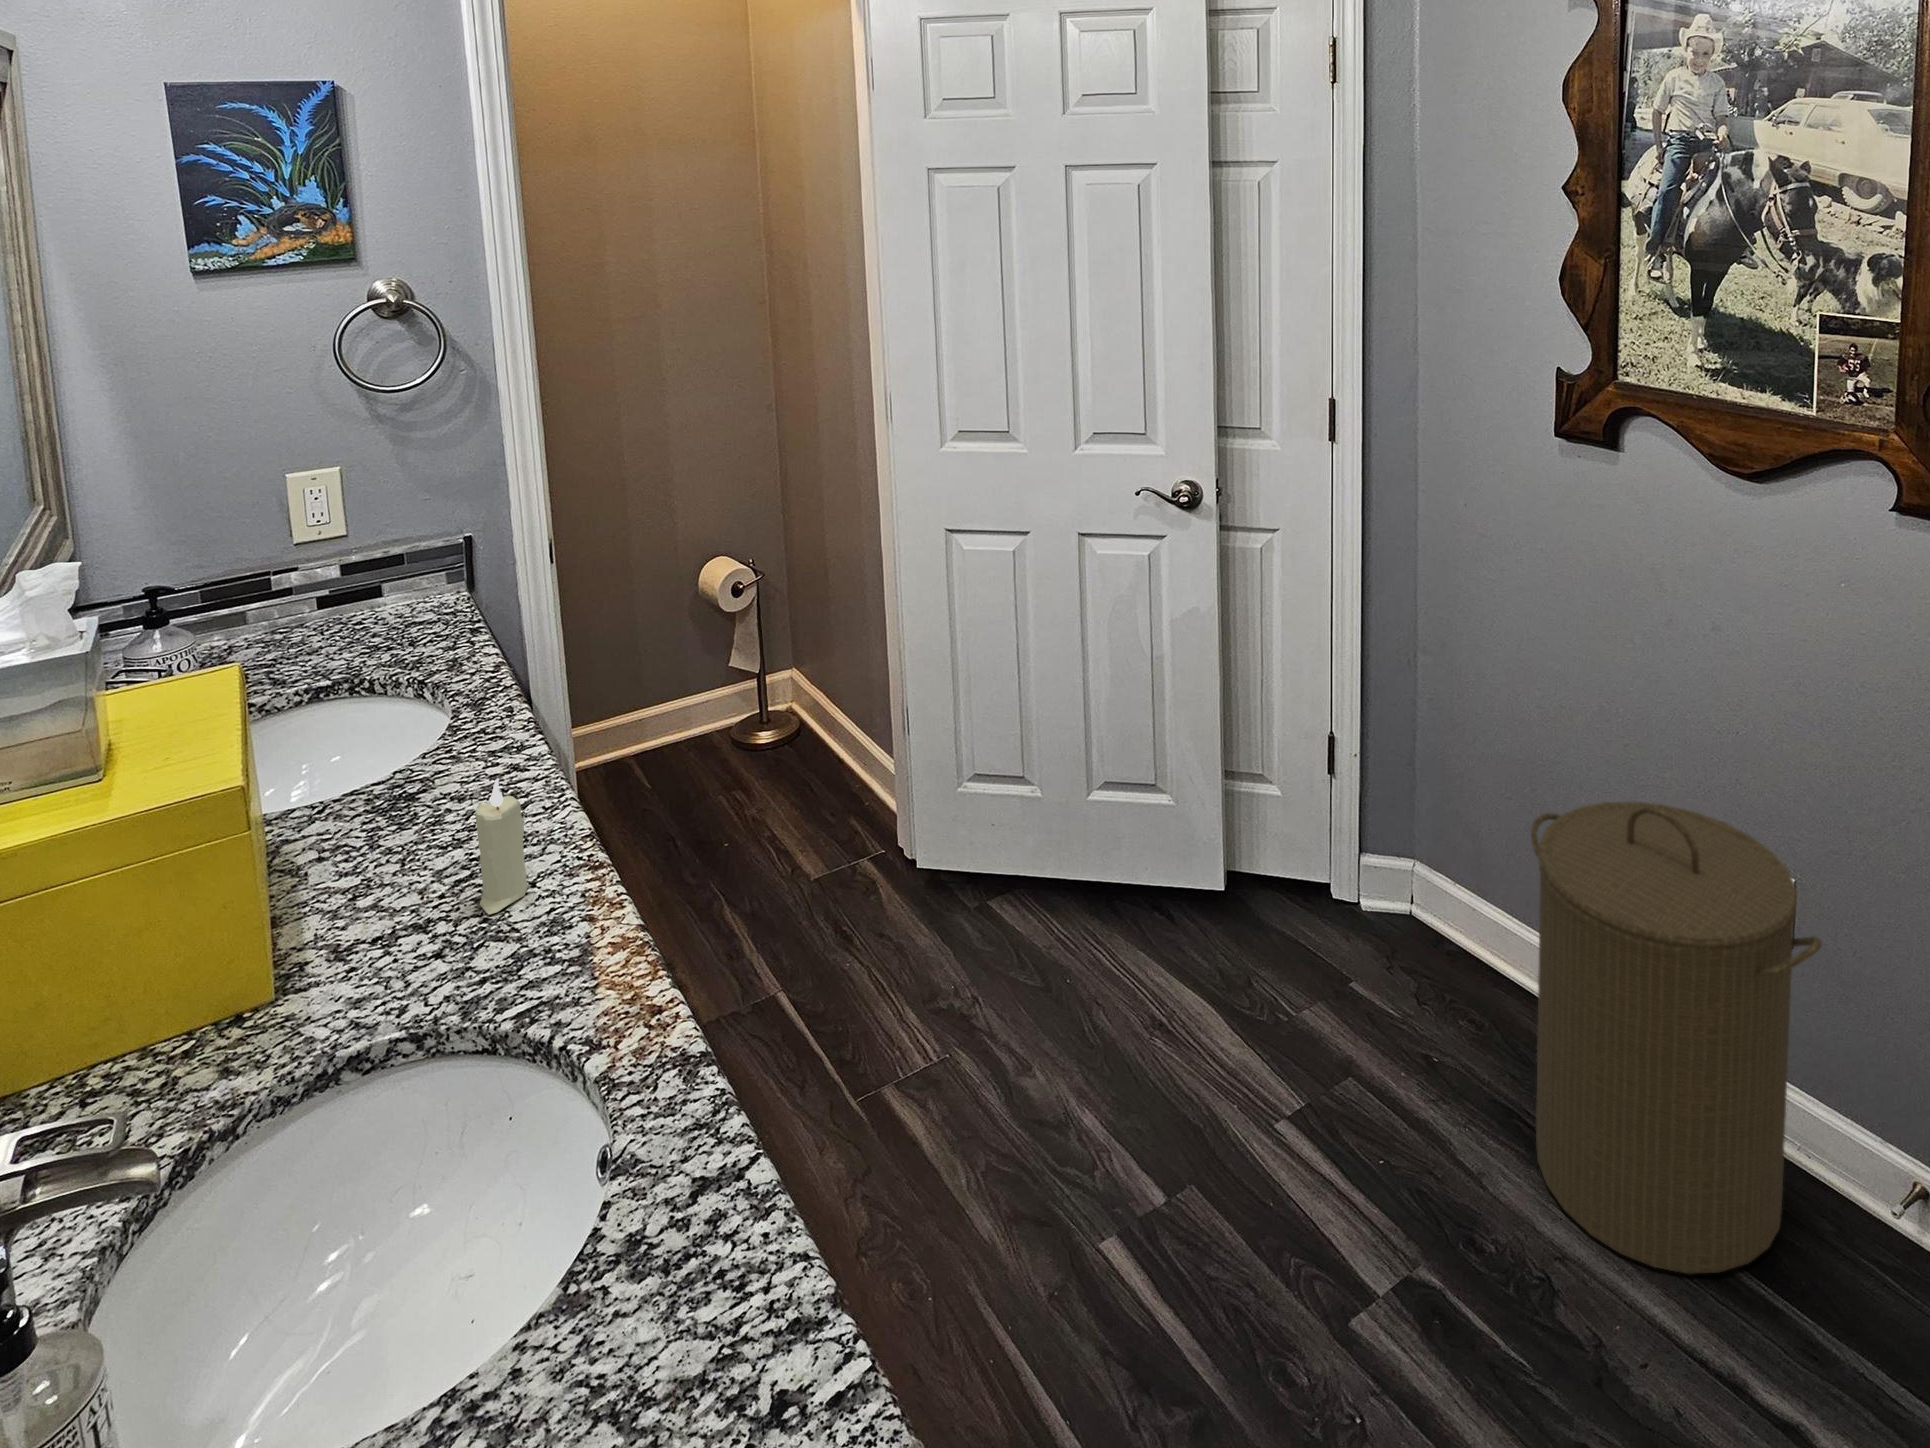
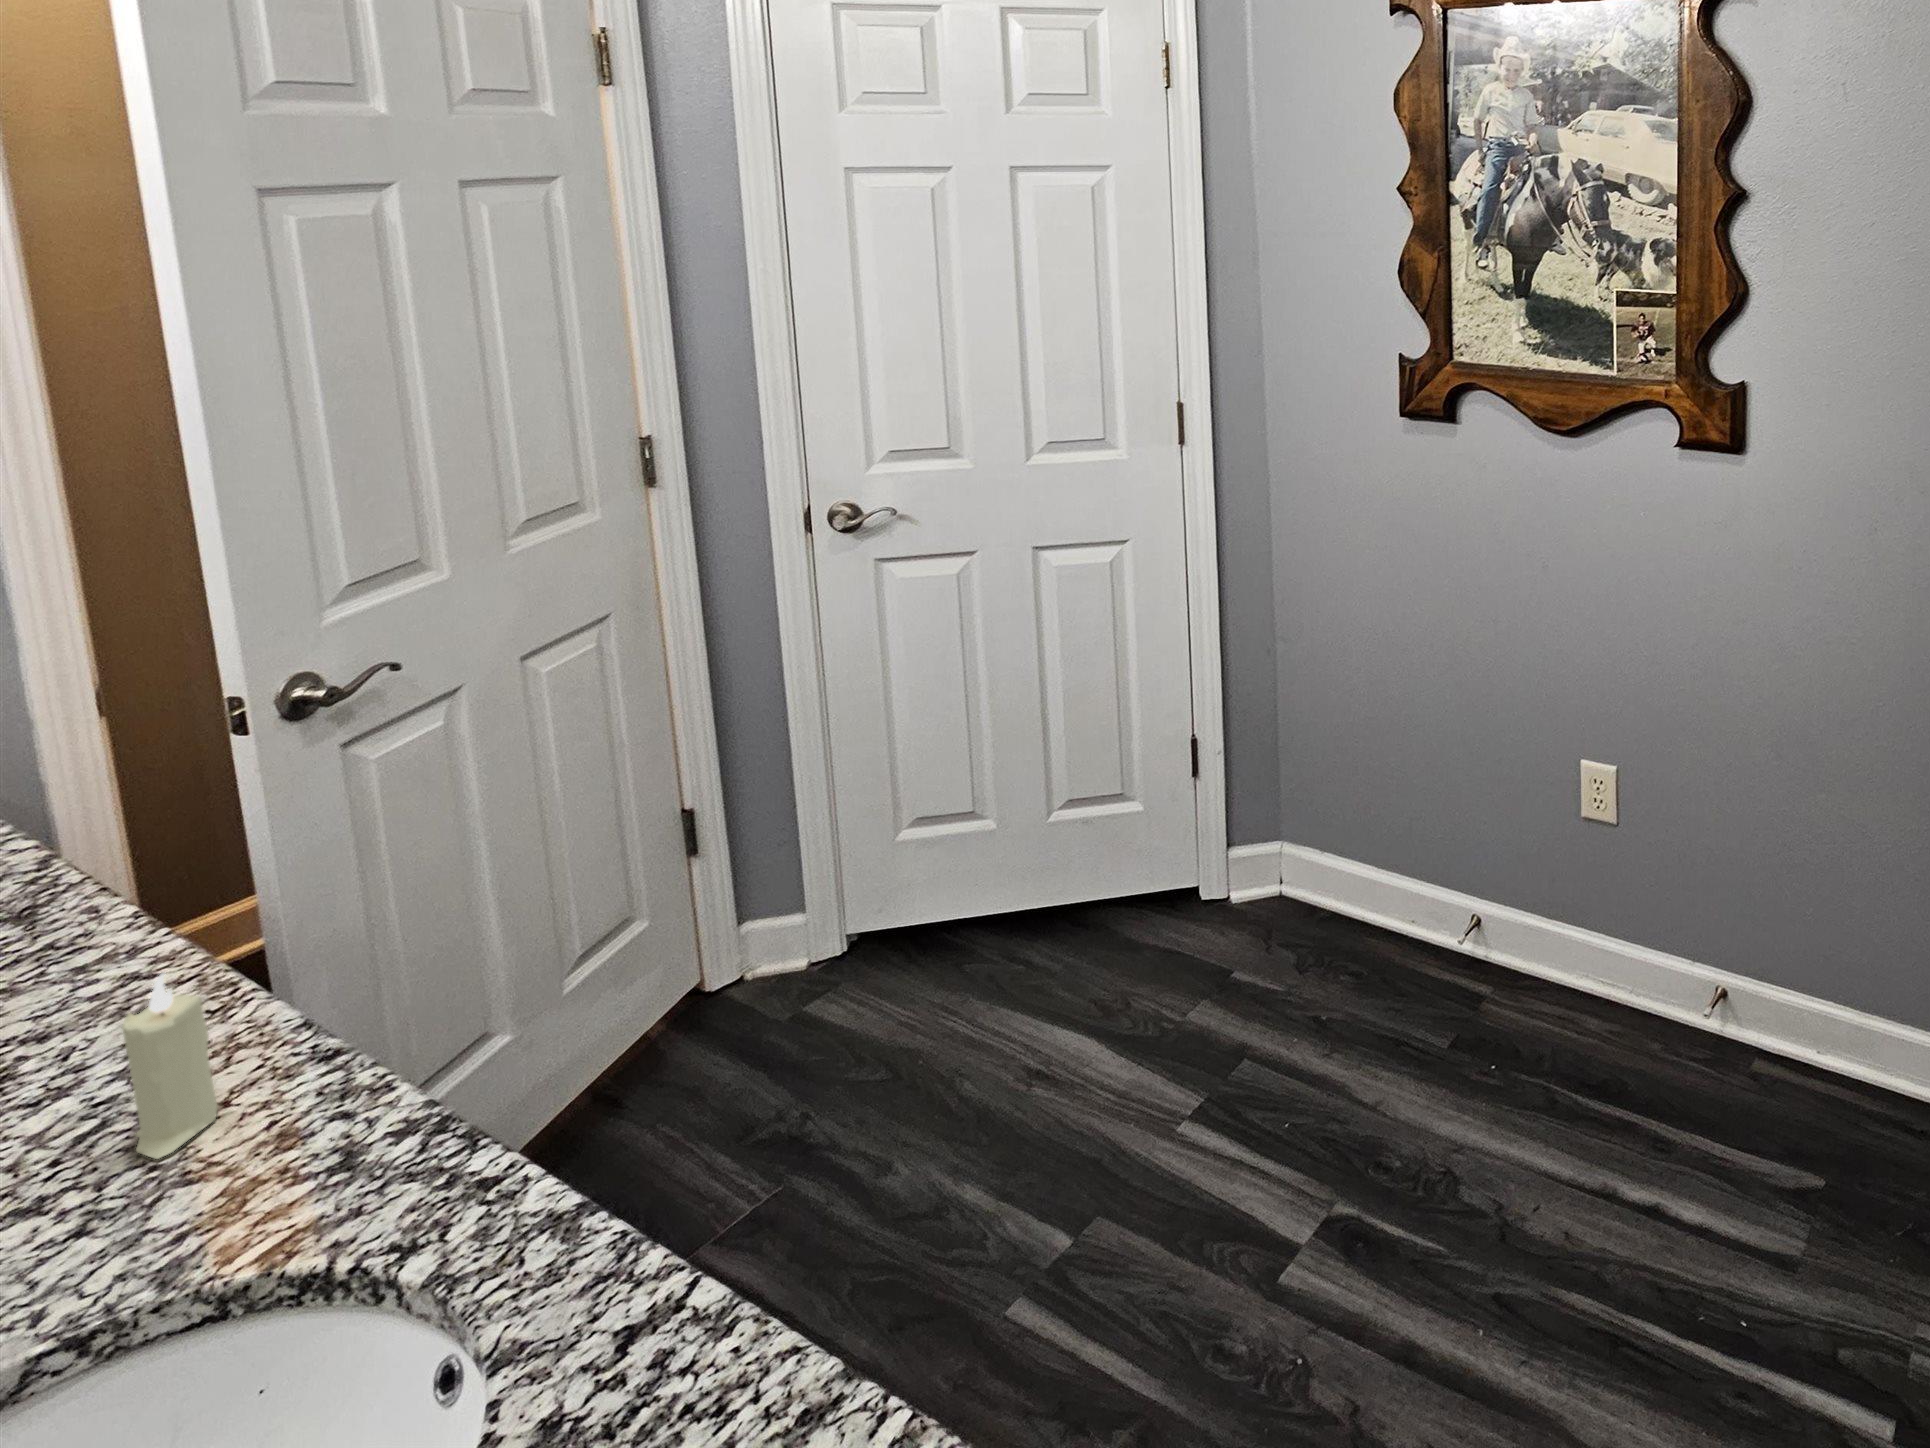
laundry hamper: present [1531,802,1822,1274] -> none [1404,730,1645,1132]

